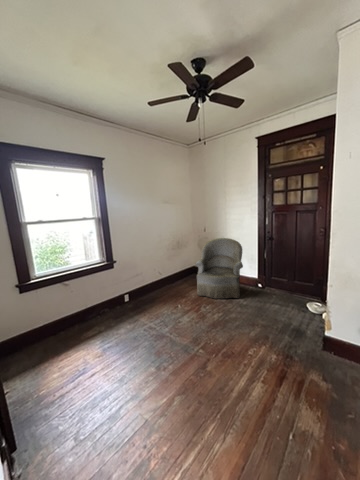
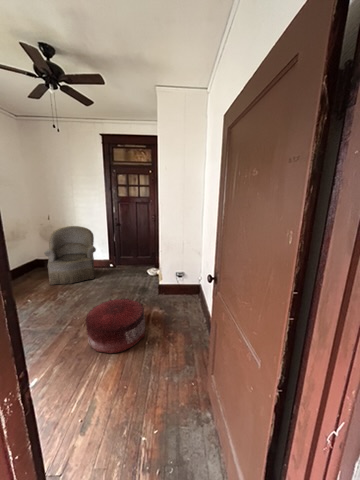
pouf: none [213,338,291,424] -> present [86,299,145,353]

